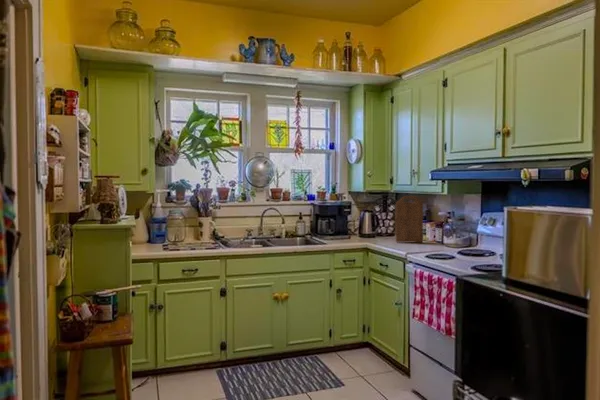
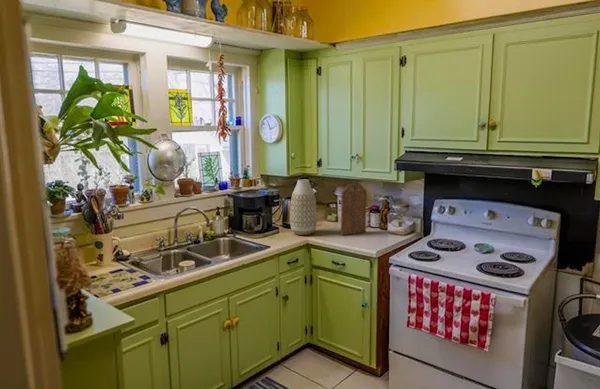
vase: none [356,192,379,240] -> present [290,179,317,235]

